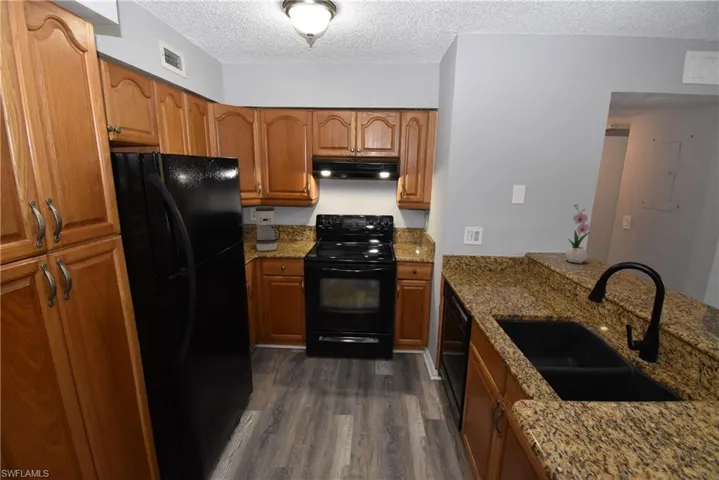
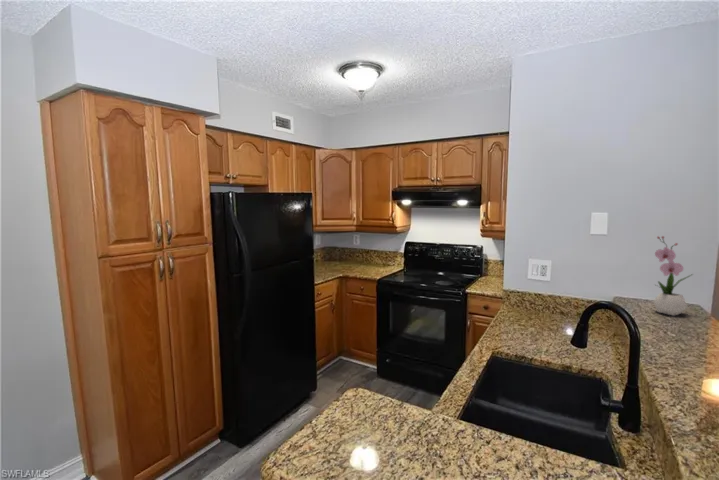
coffee maker: present [256,207,280,251] -> none [346,233,368,272]

